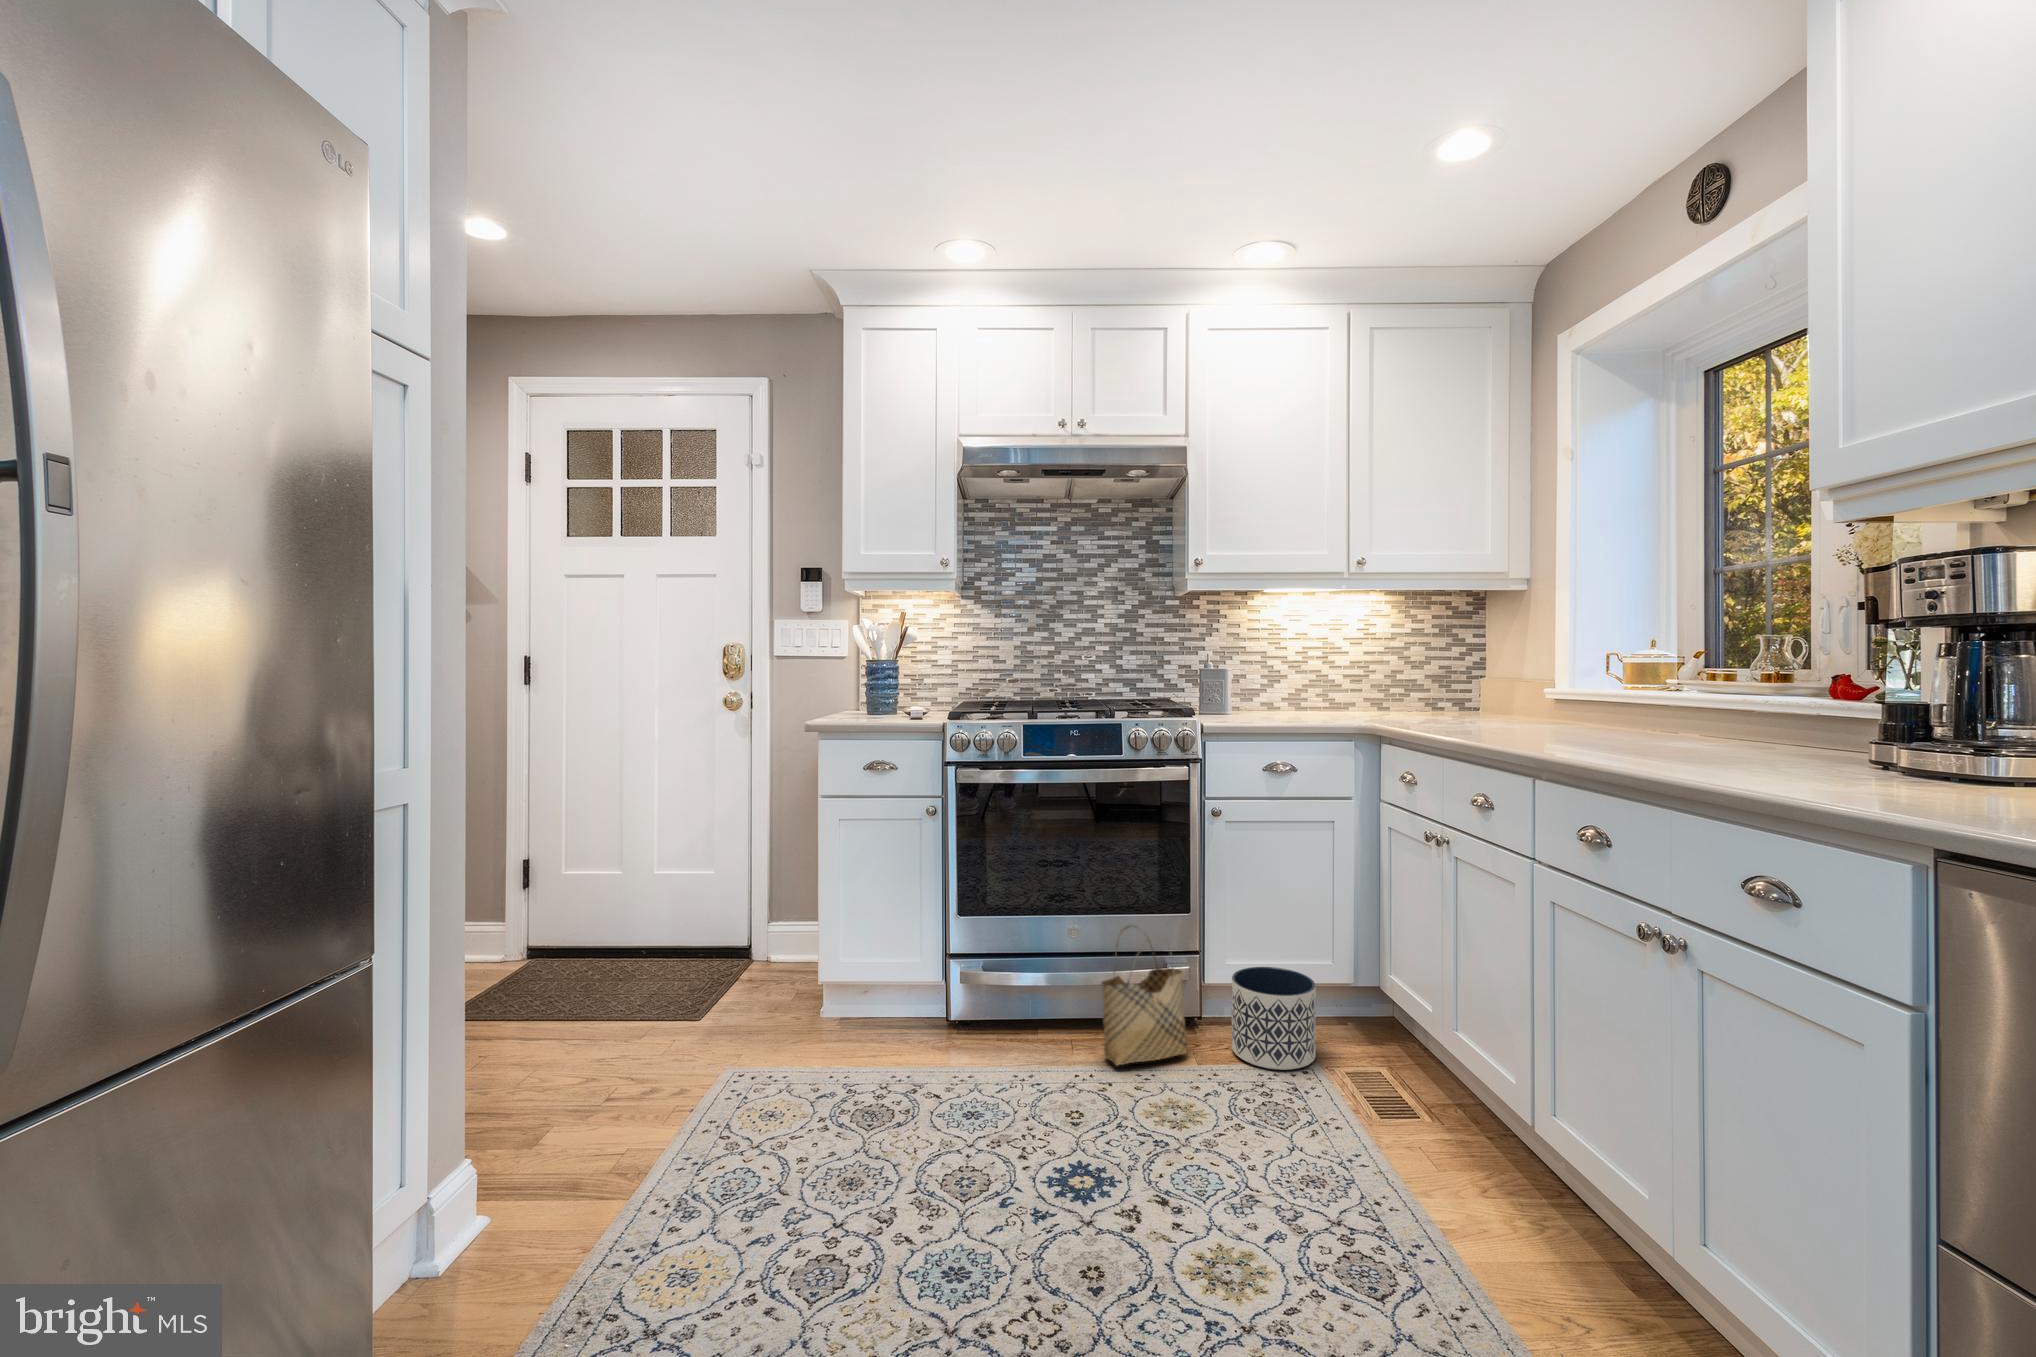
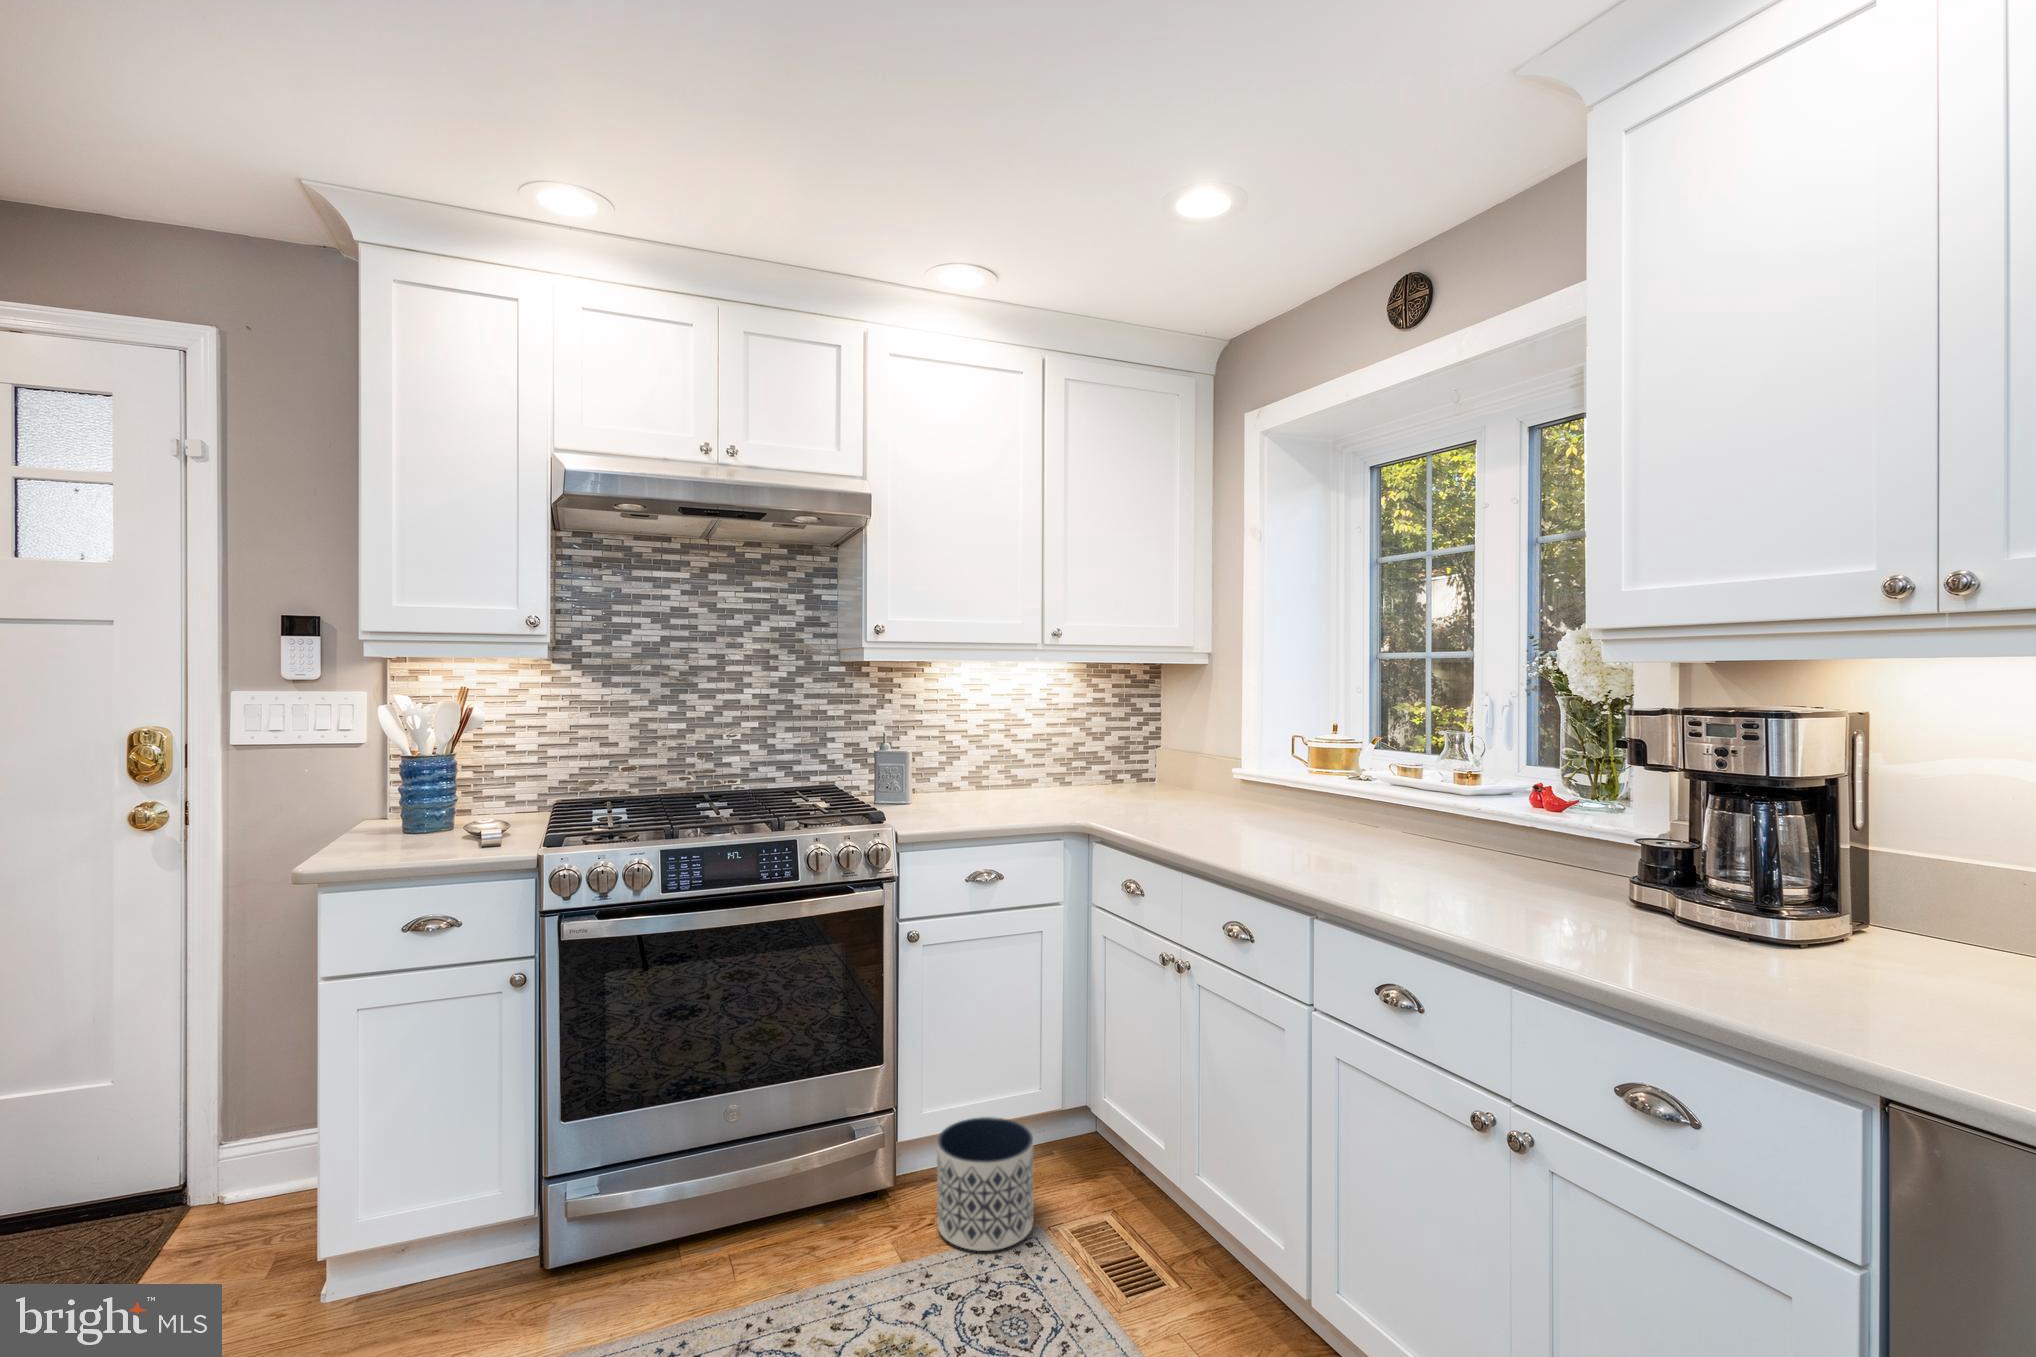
woven basket: present [1102,925,1187,1065] -> none [782,1101,888,1297]

